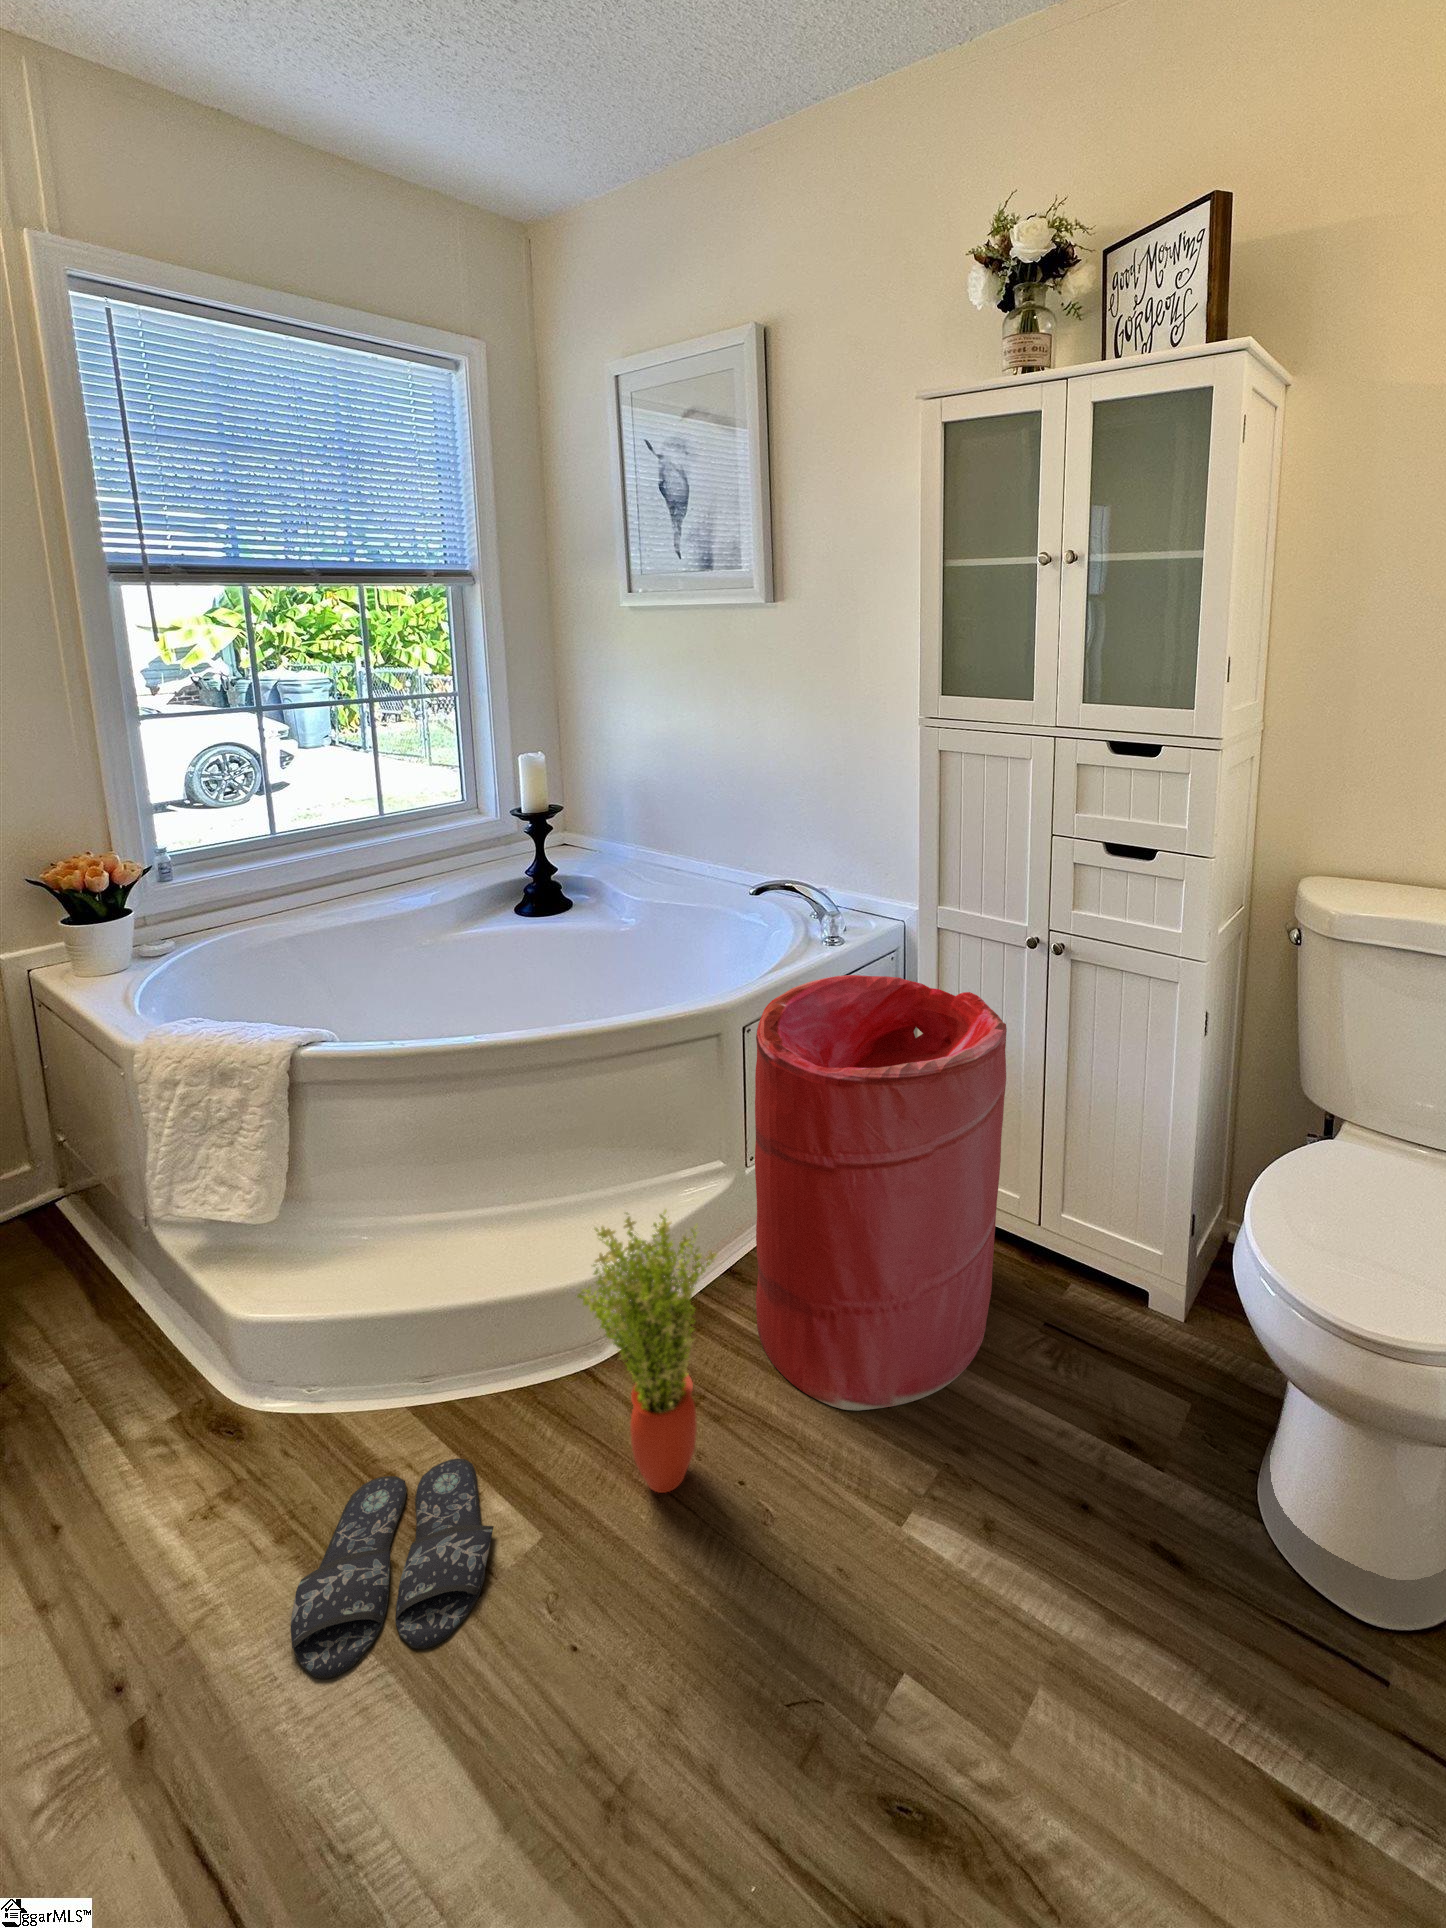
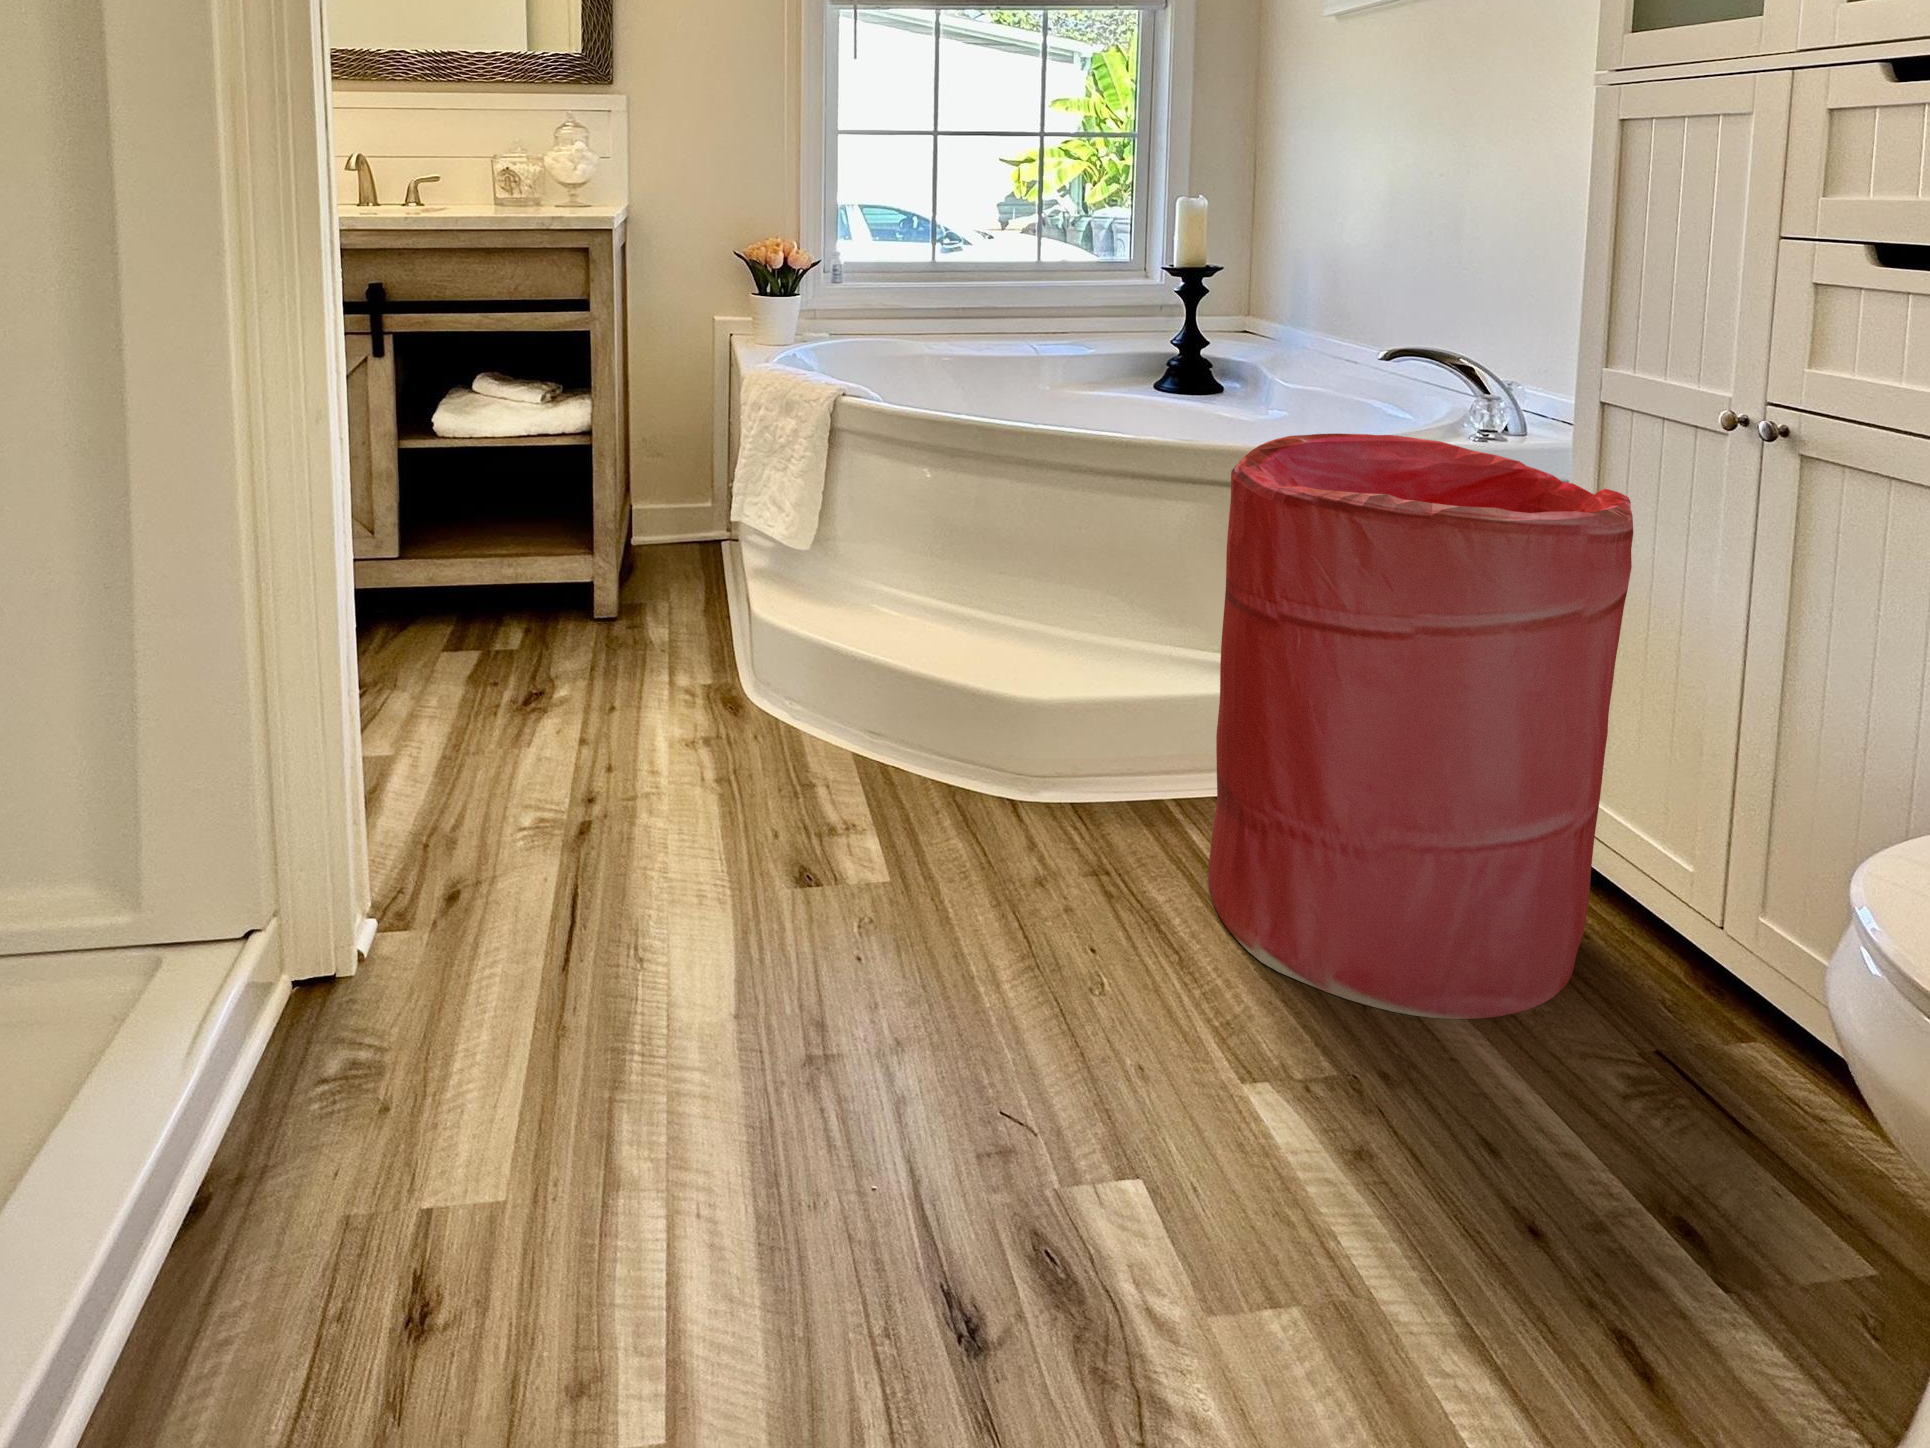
potted plant: present [577,1210,717,1493] -> none [936,565,1087,916]
slippers: present [291,1458,494,1678] -> none [683,779,873,895]

